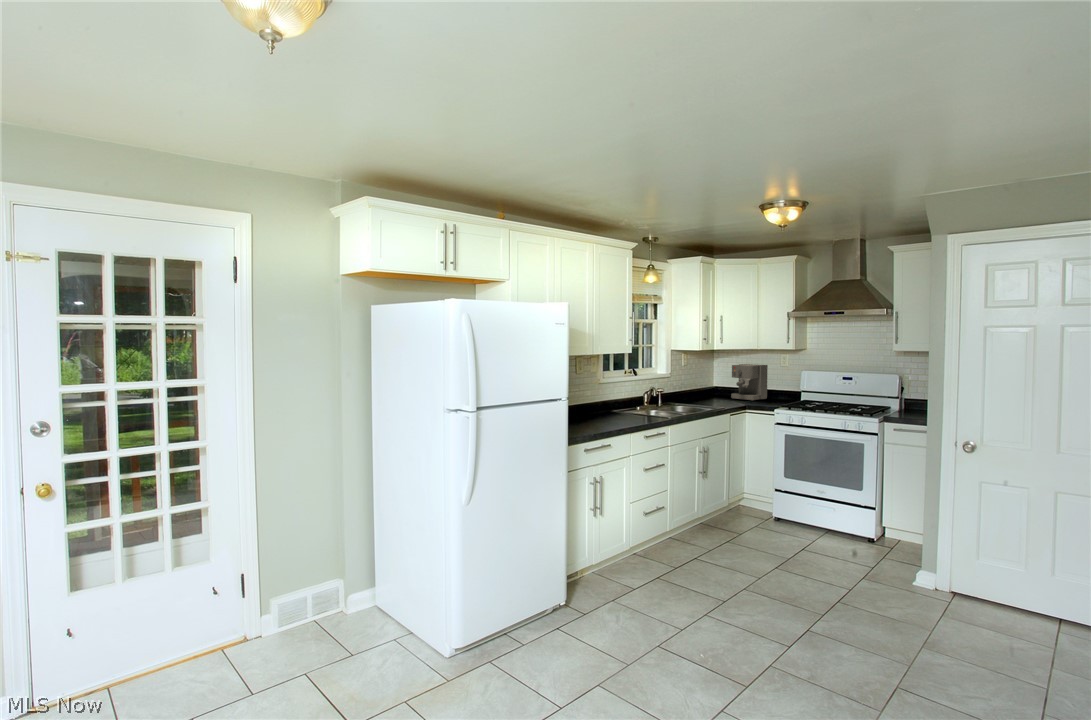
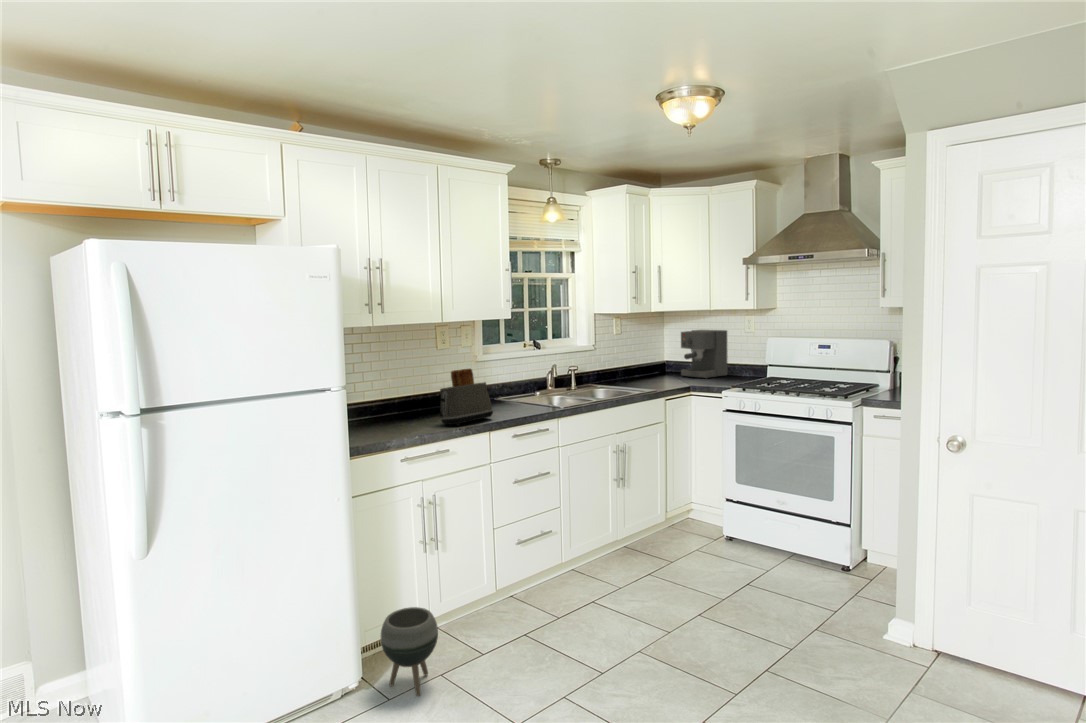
toaster: none [589,387,624,428] -> present [439,369,493,426]
planter: none [574,550,613,610] -> present [381,607,438,696]

